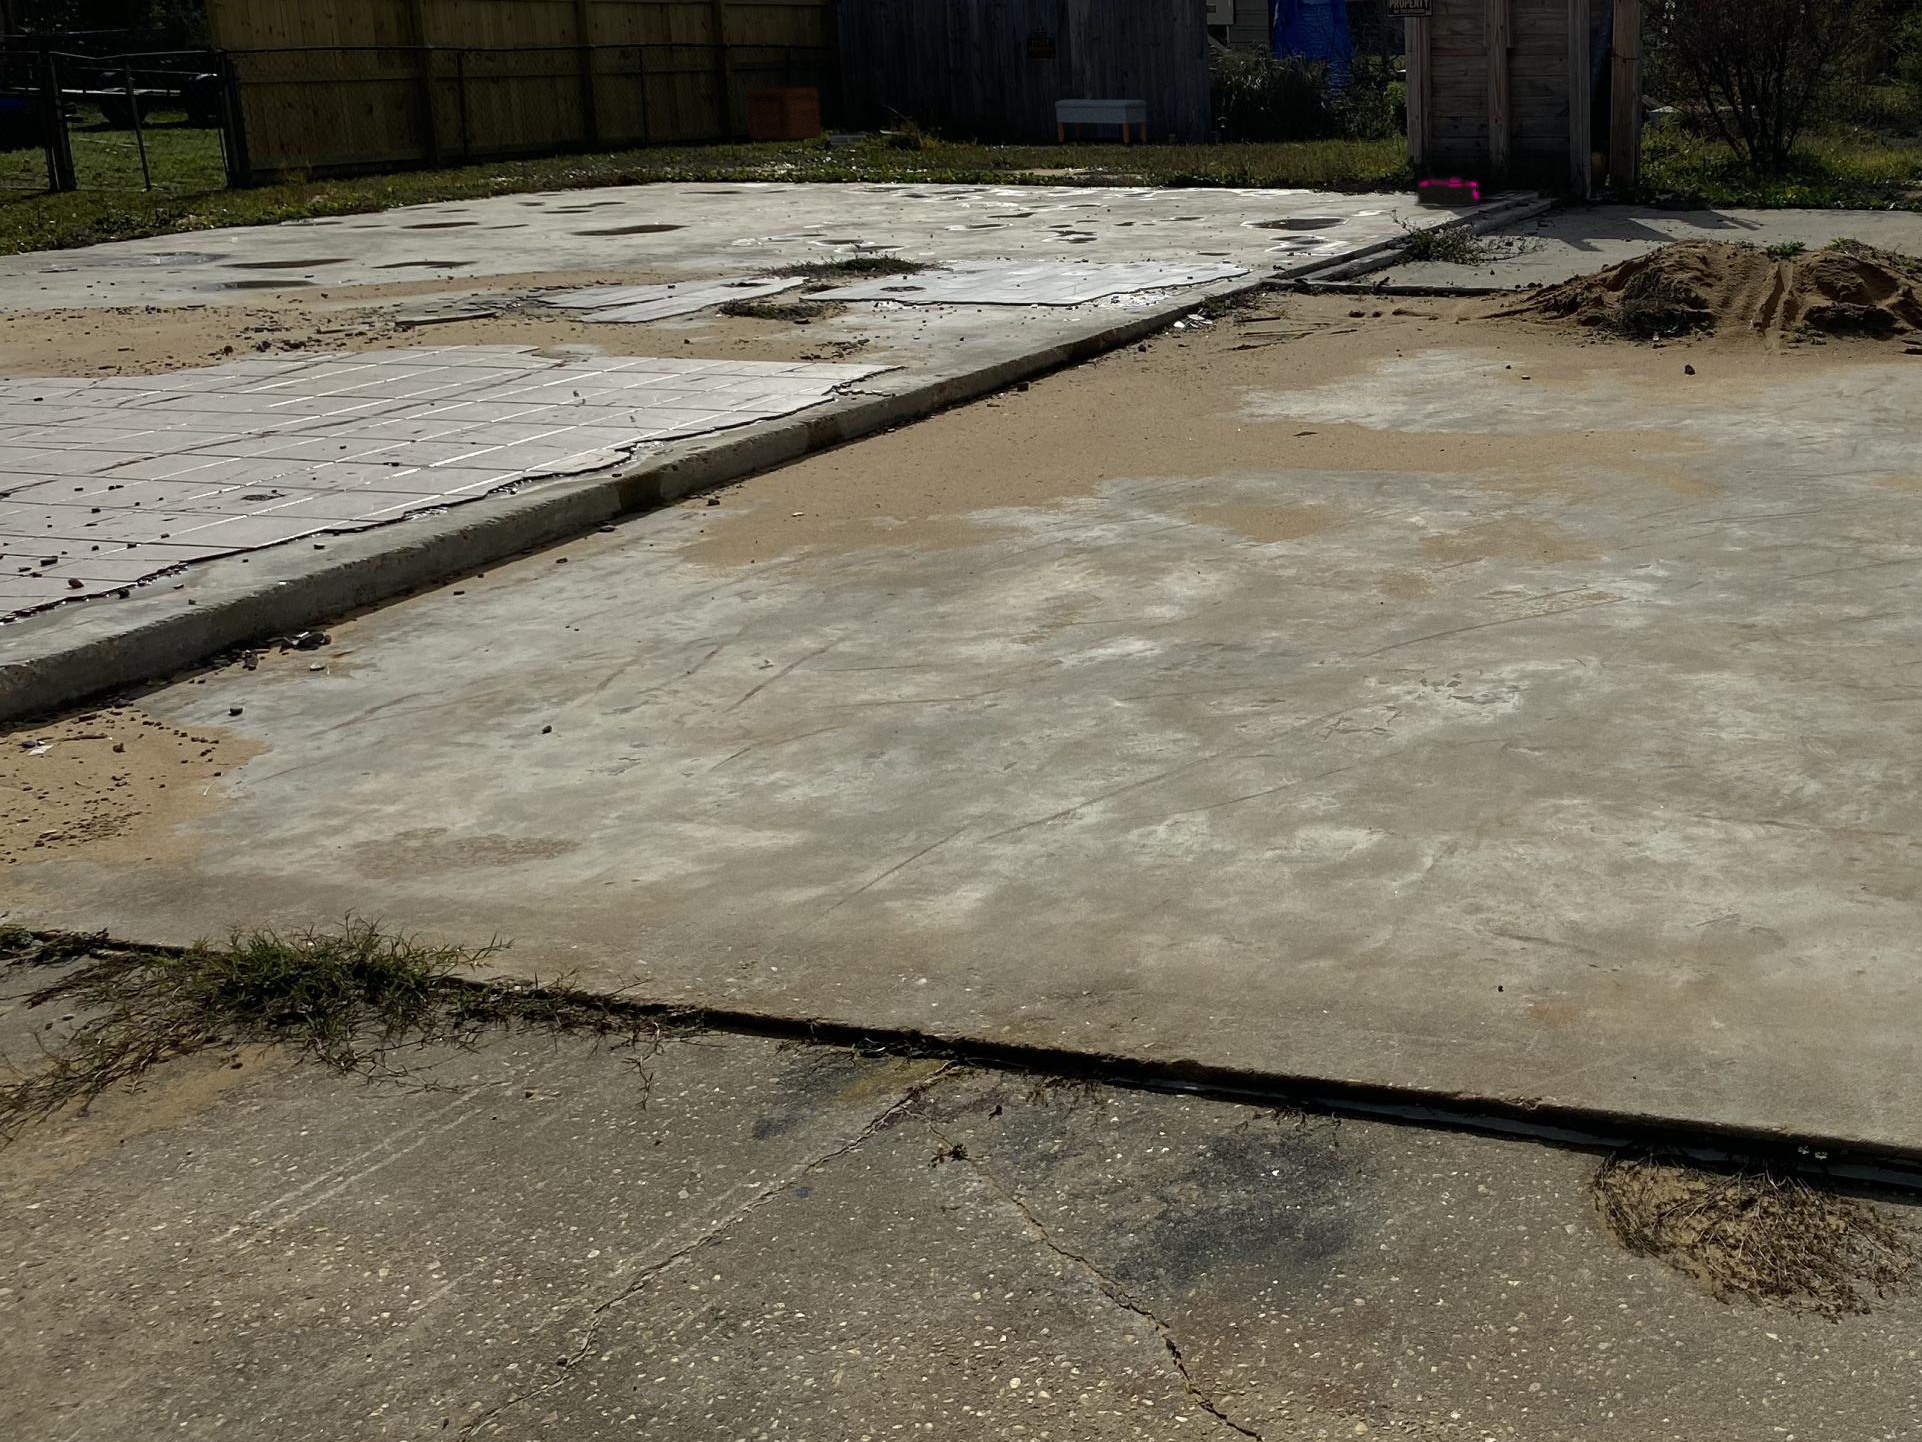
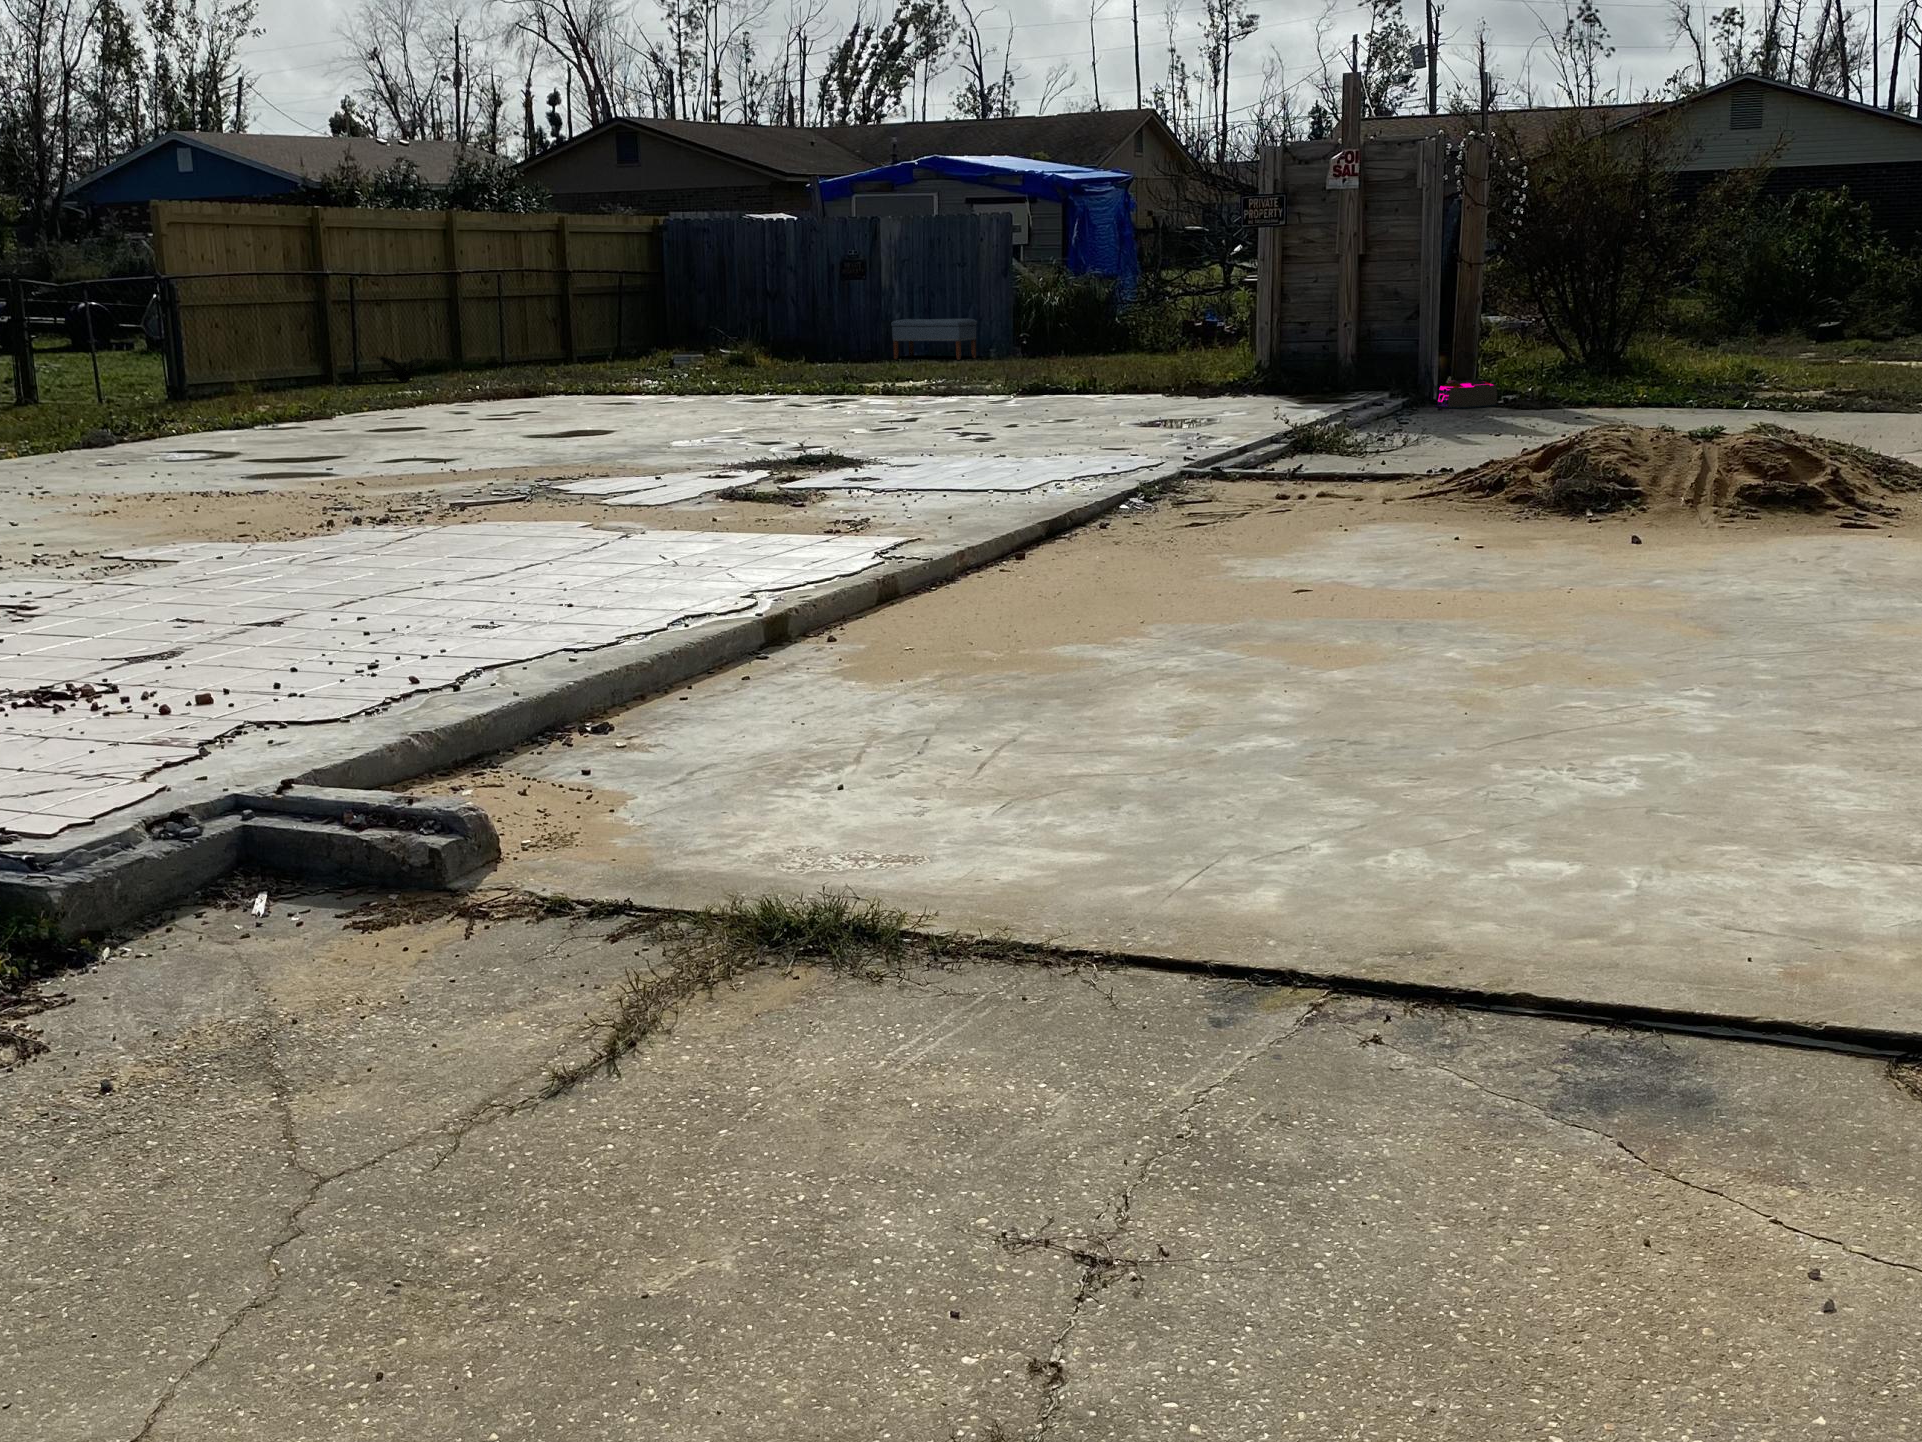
wooden crate: present [746,88,821,140] -> none [606,312,672,360]
potted plant: none [460,134,527,164] -> present [377,356,424,383]
storage bin: present [1416,177,1480,207] -> present [1434,380,1498,409]

